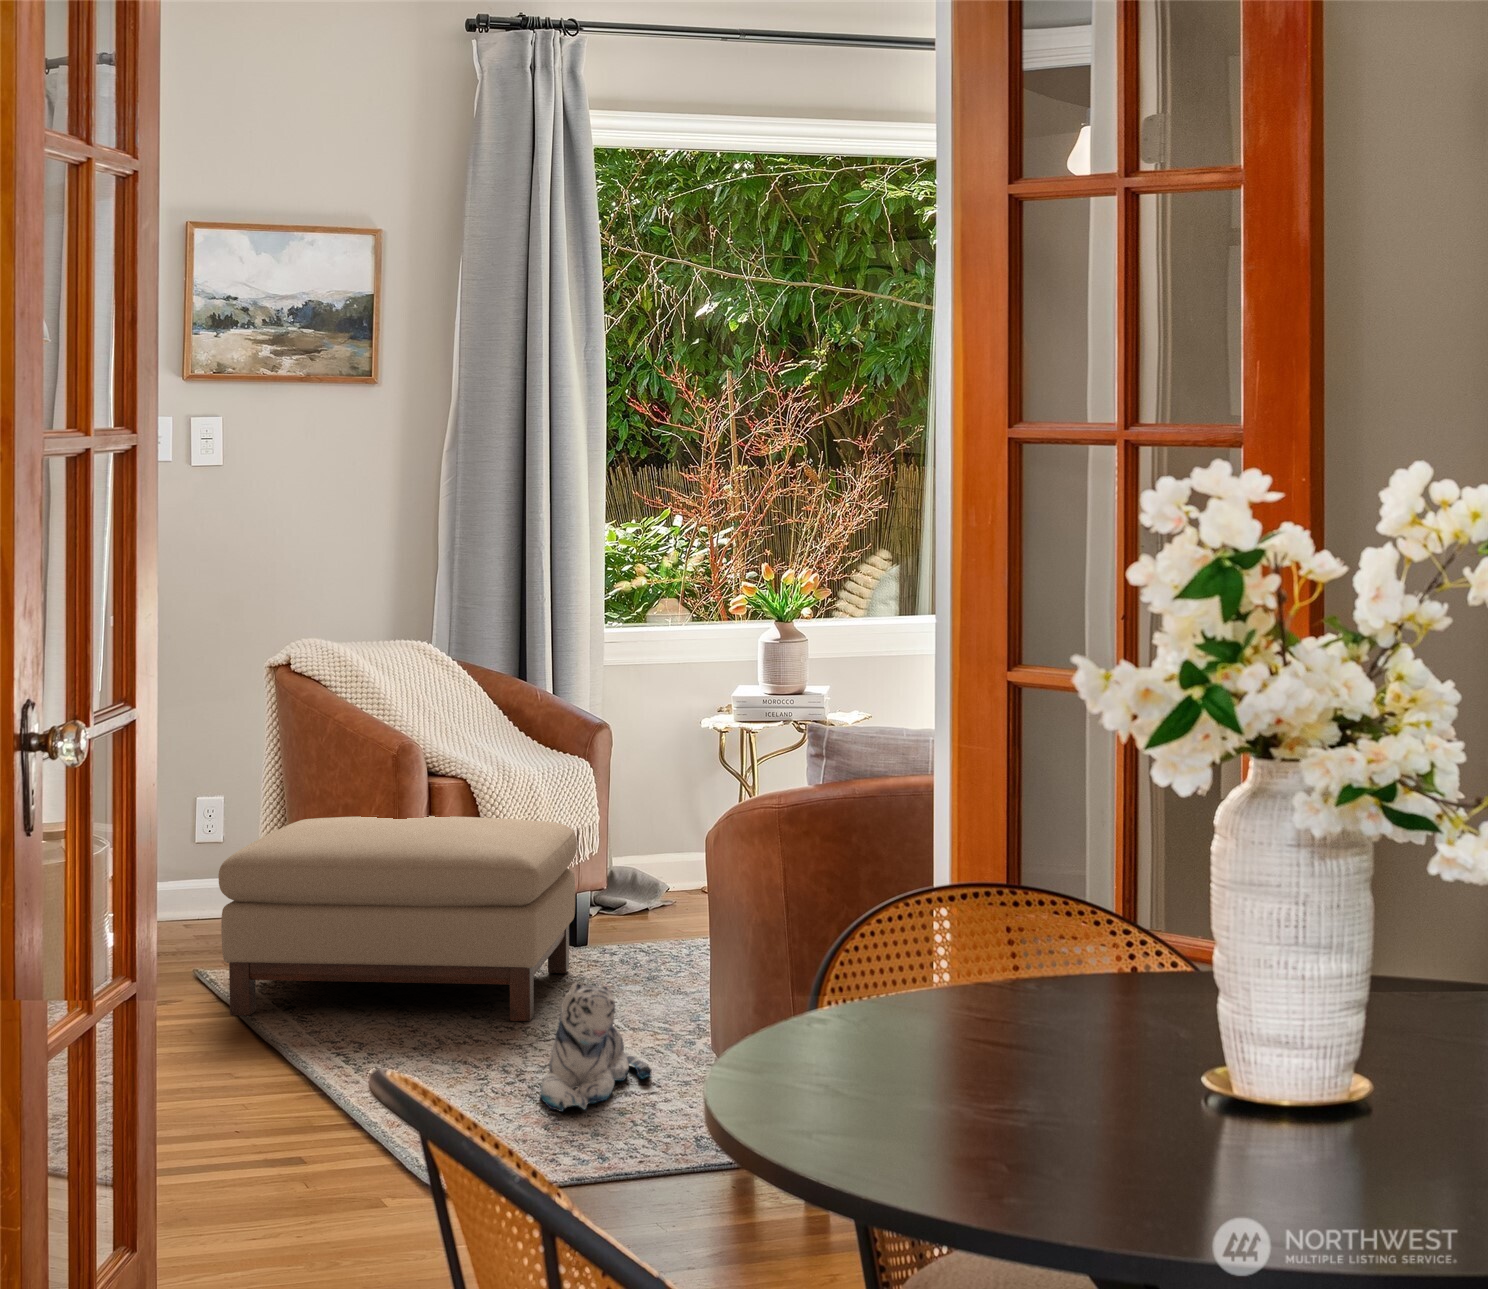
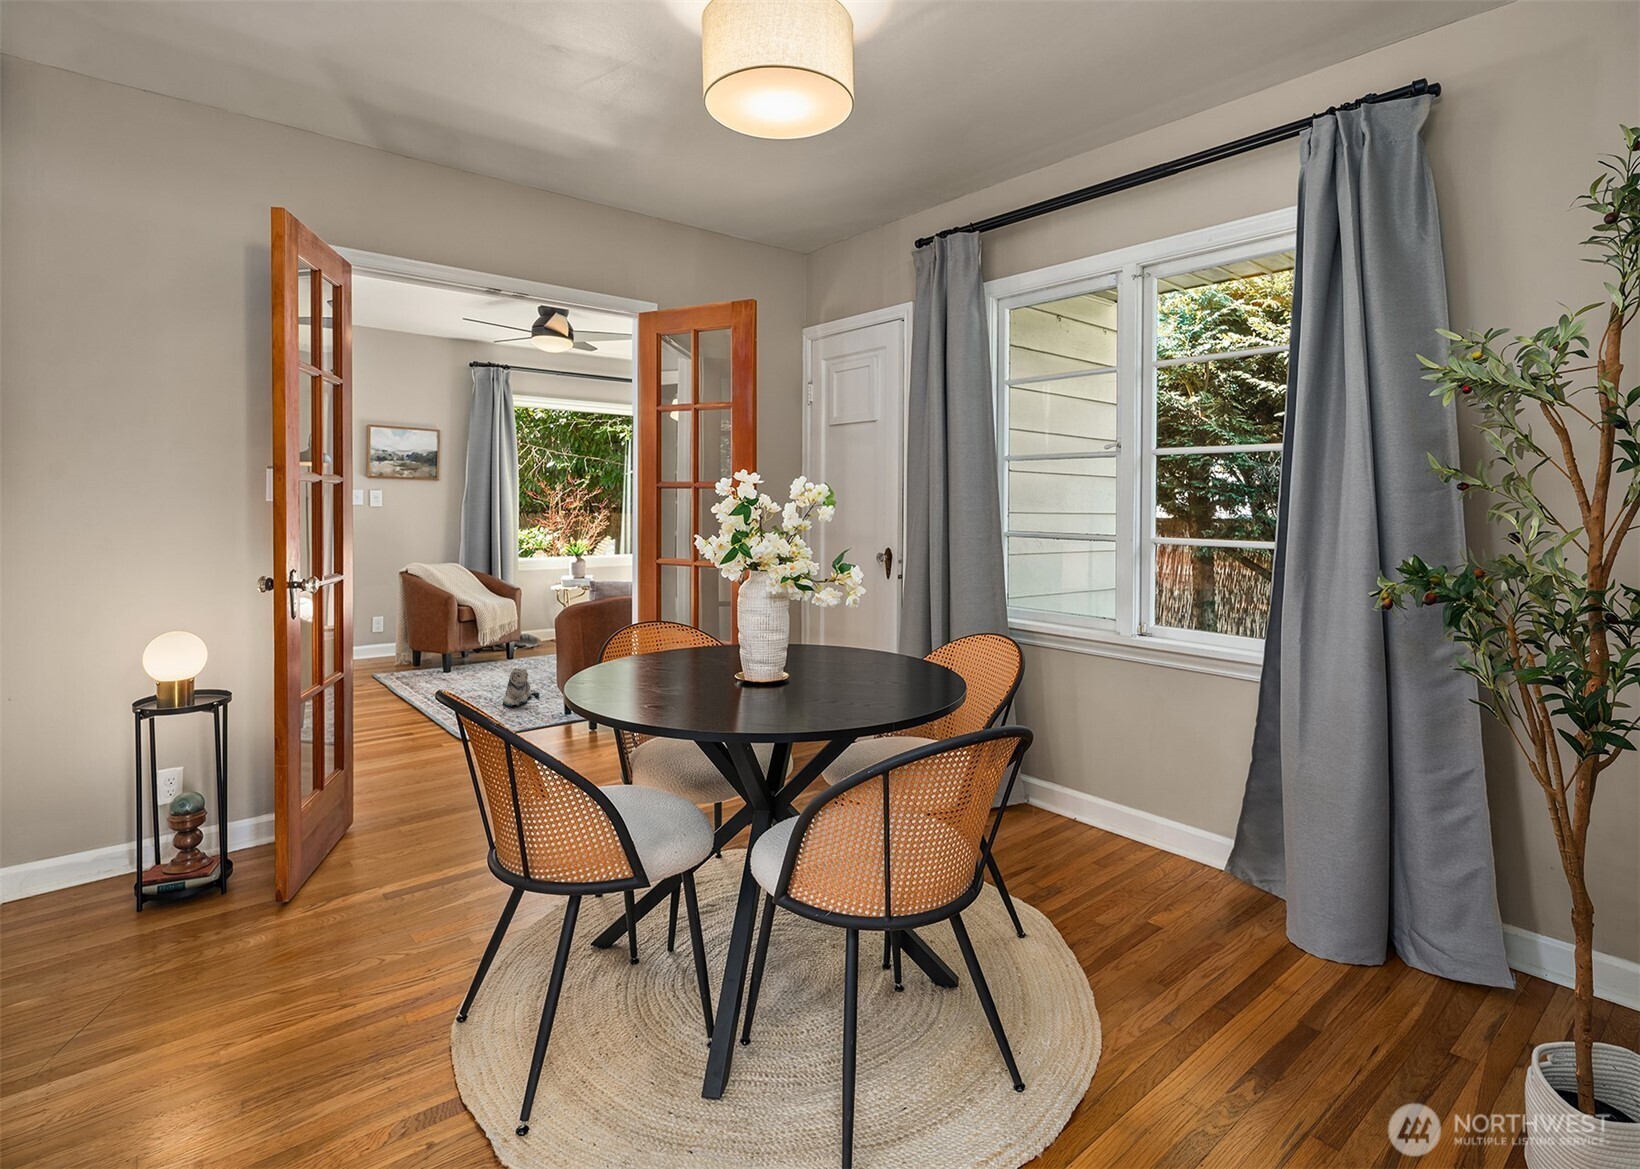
ottoman: present [219,816,577,1021] -> none [383,621,511,686]

